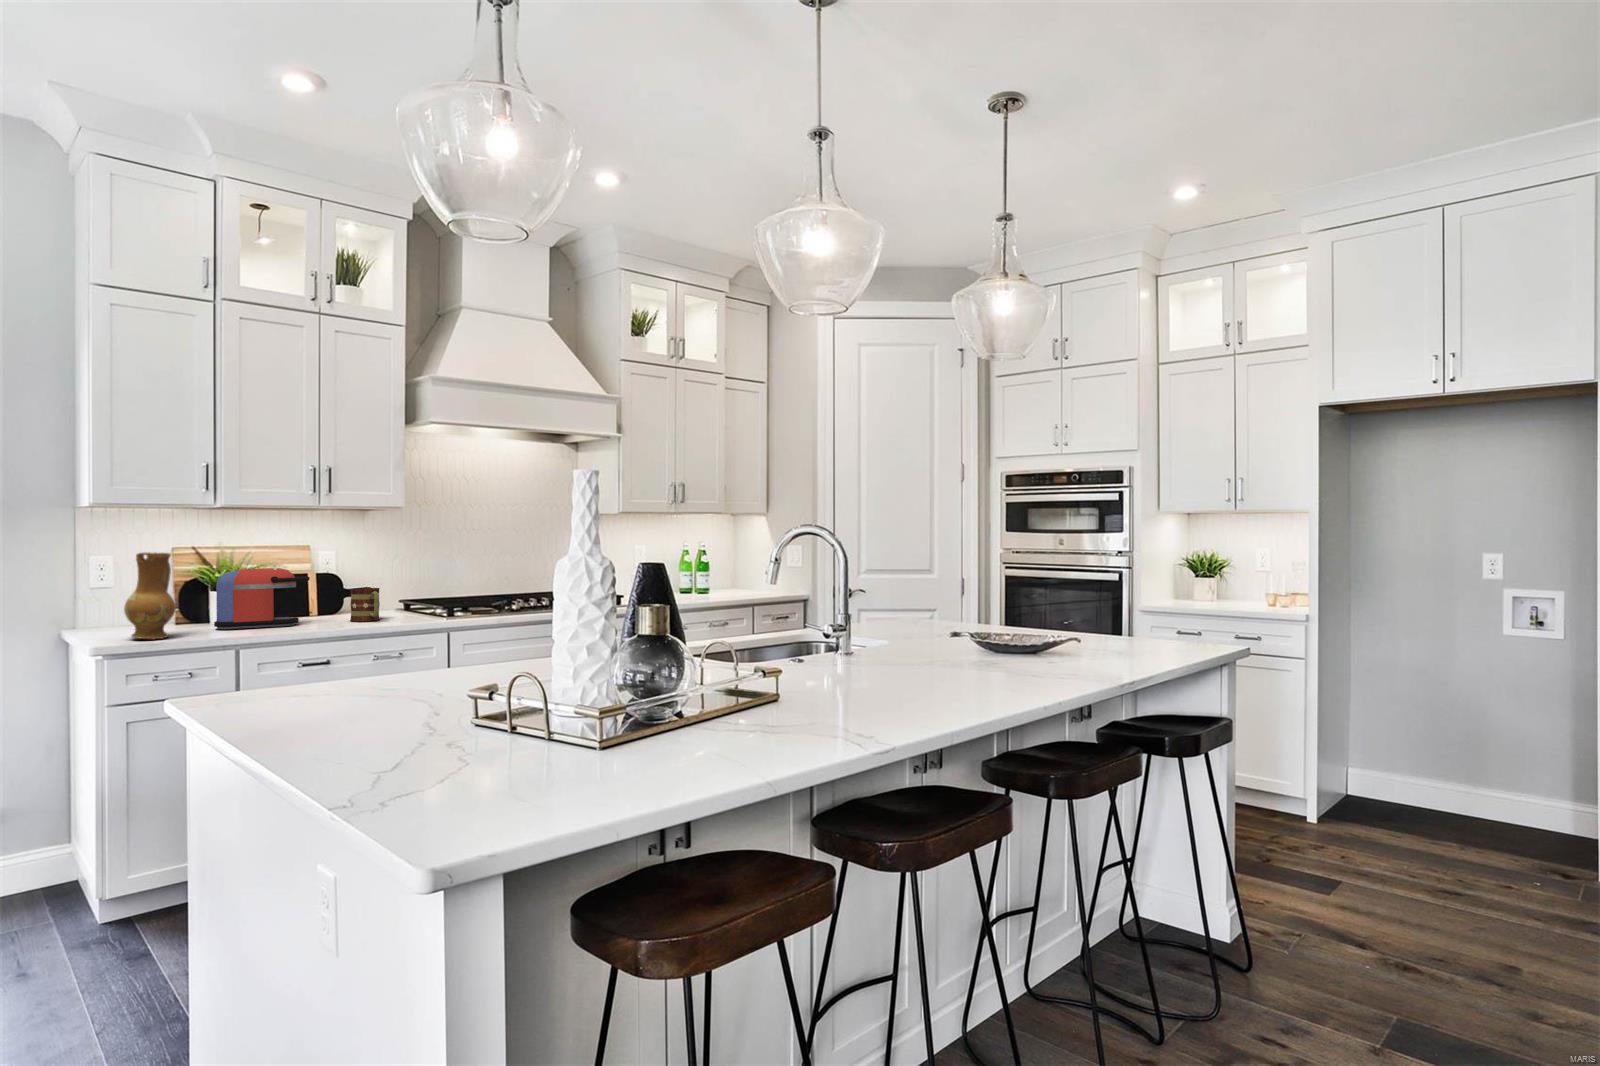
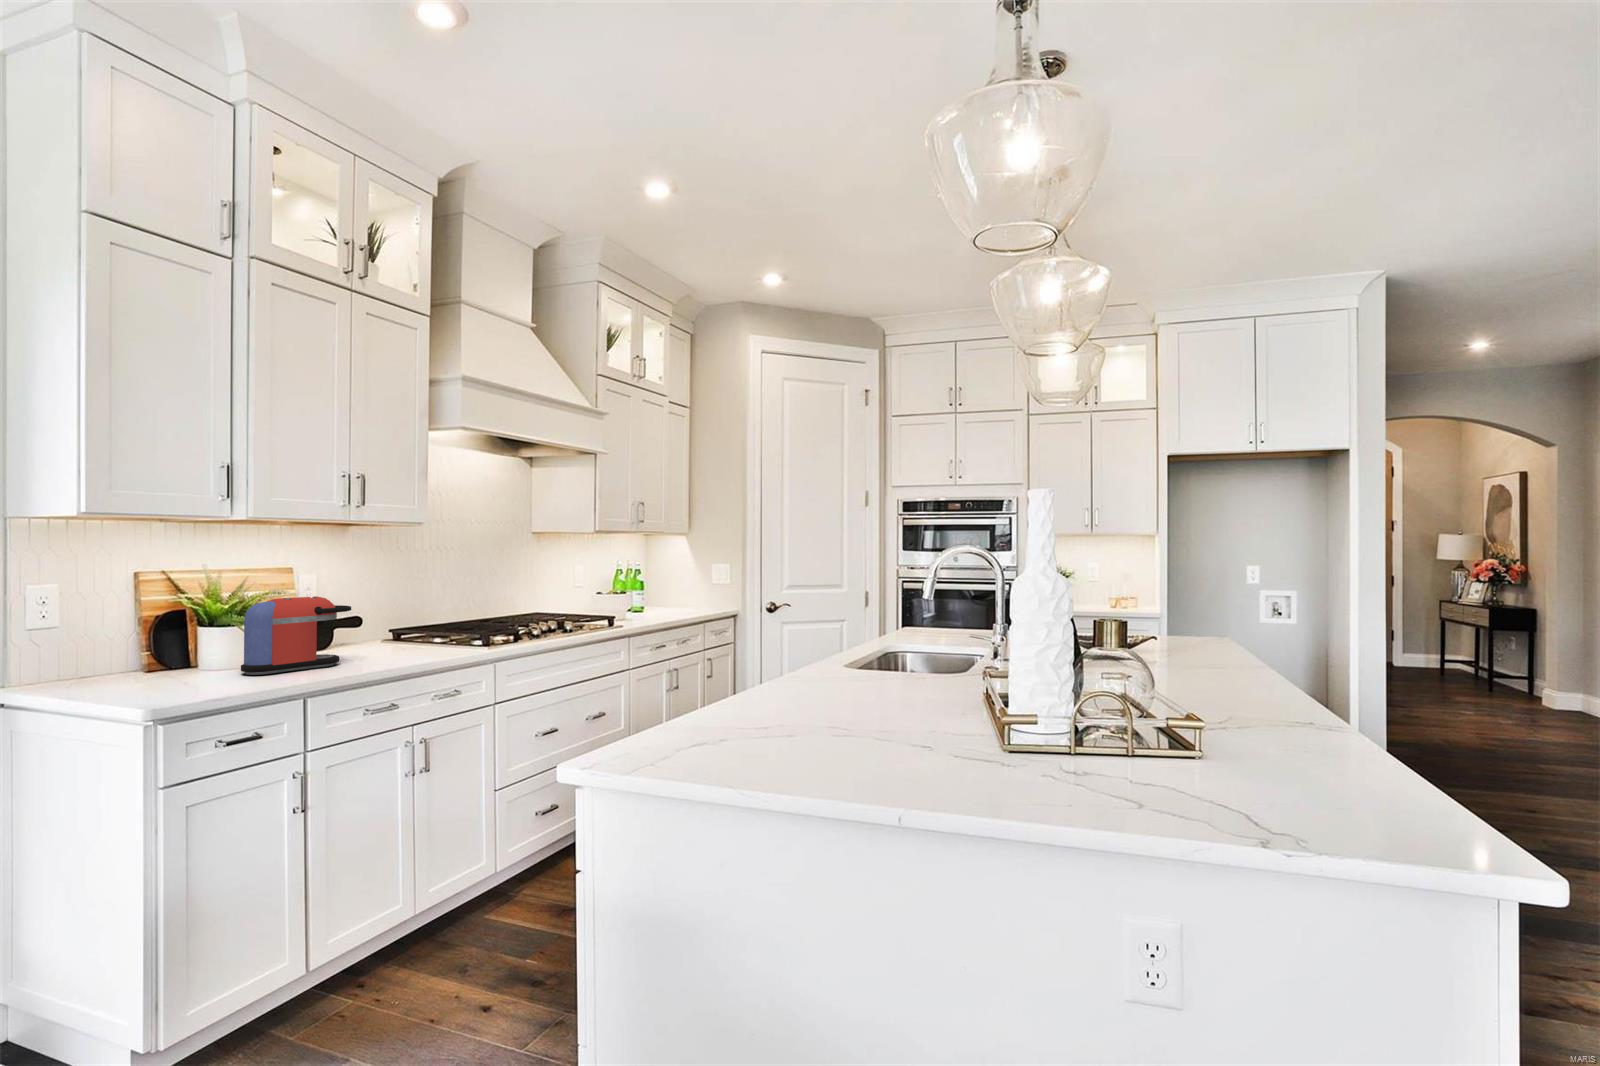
ceramic jug: present [124,552,176,640] -> none [159,580,226,695]
mug: present [350,588,380,621] -> none [386,616,431,656]

